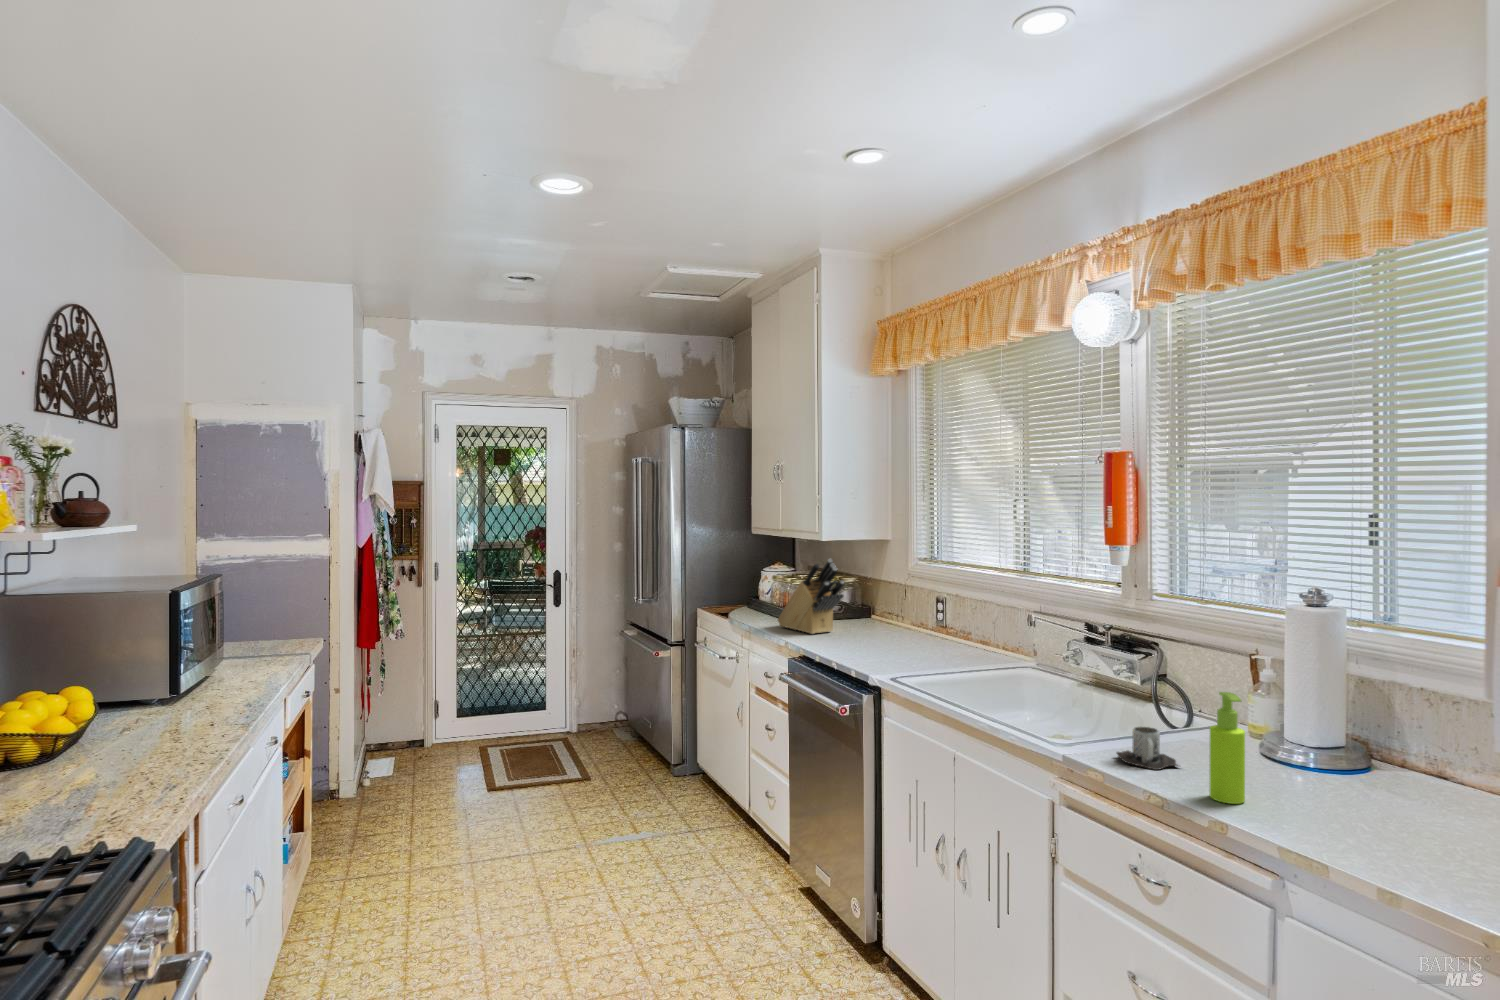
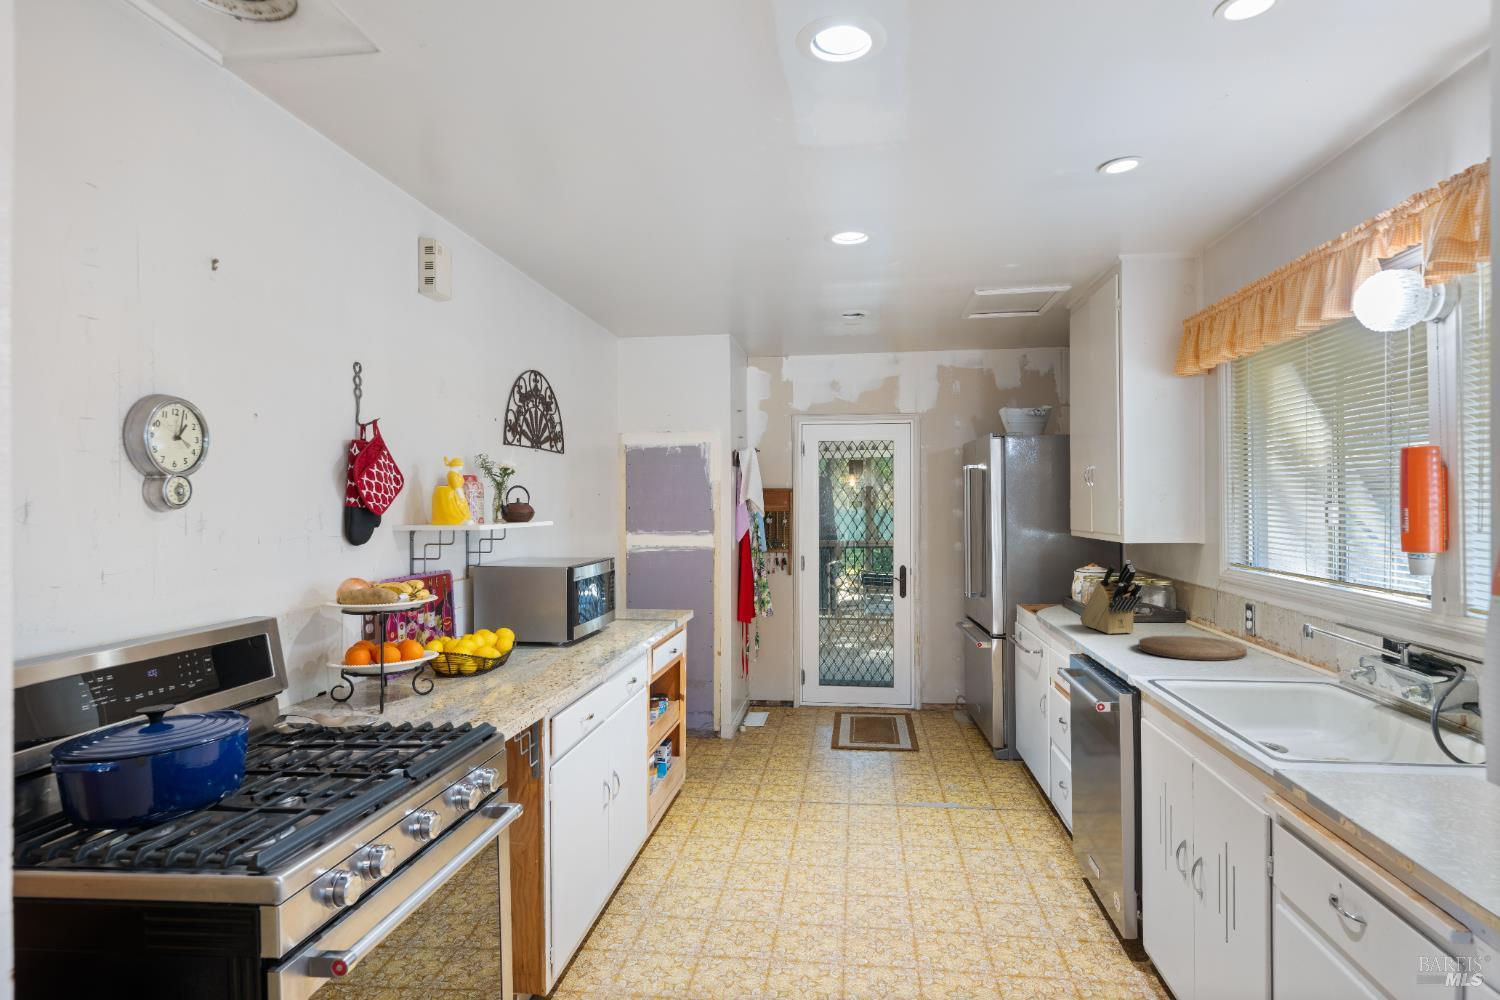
cutting board: none [850,631,945,655] -> present [1139,636,1247,661]
soap dispenser: present [1209,692,1245,804] -> none [1396,711,1440,834]
mug: present [1117,727,1177,770] -> none [1326,745,1403,792]

